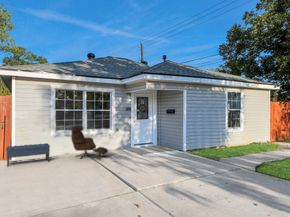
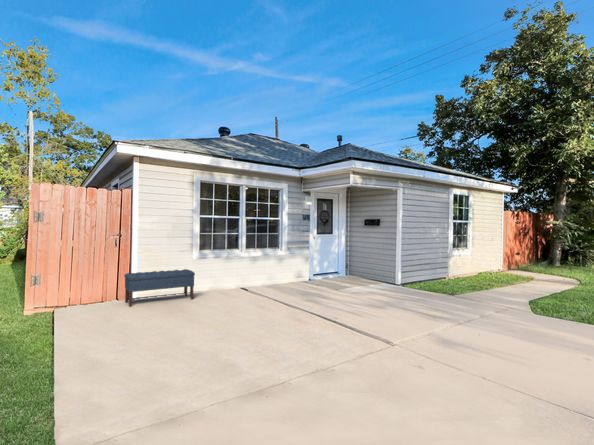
lounge chair: present [71,126,108,159] -> none [225,241,283,295]

